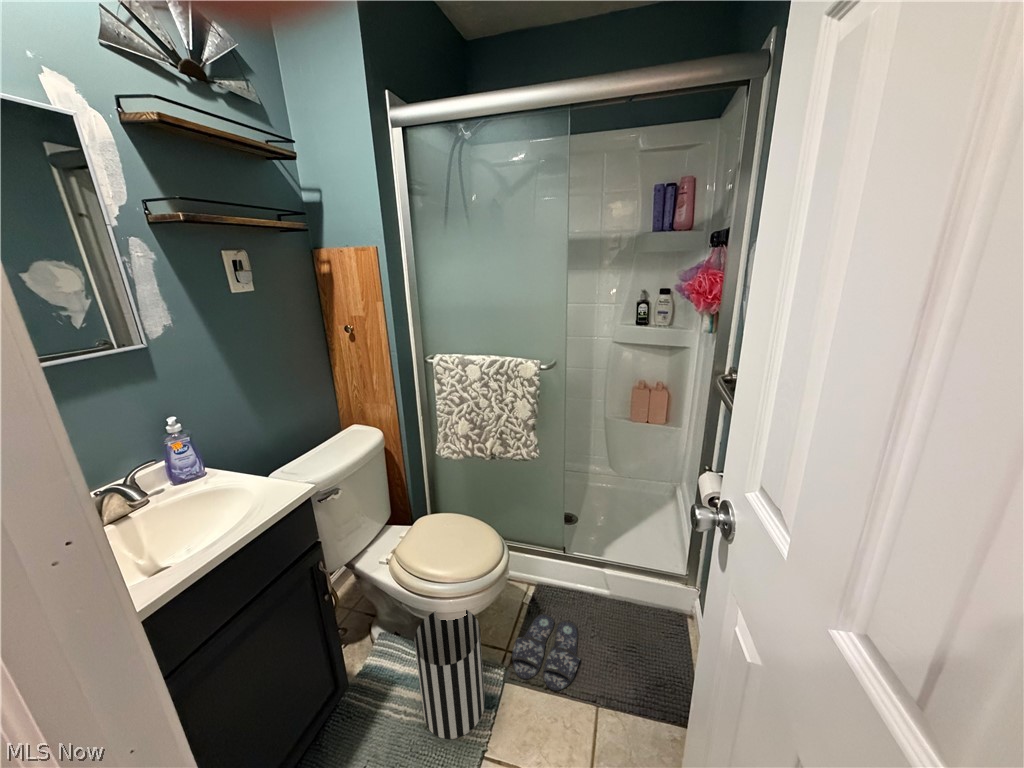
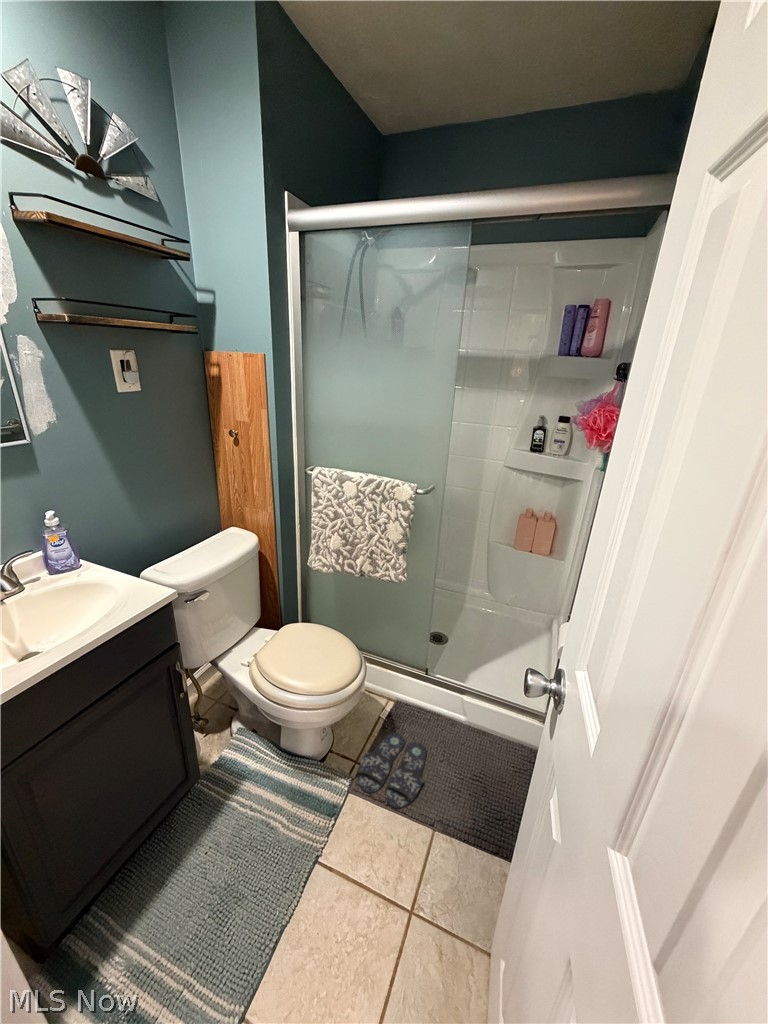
wastebasket: present [414,610,485,739] -> none [262,717,326,838]

